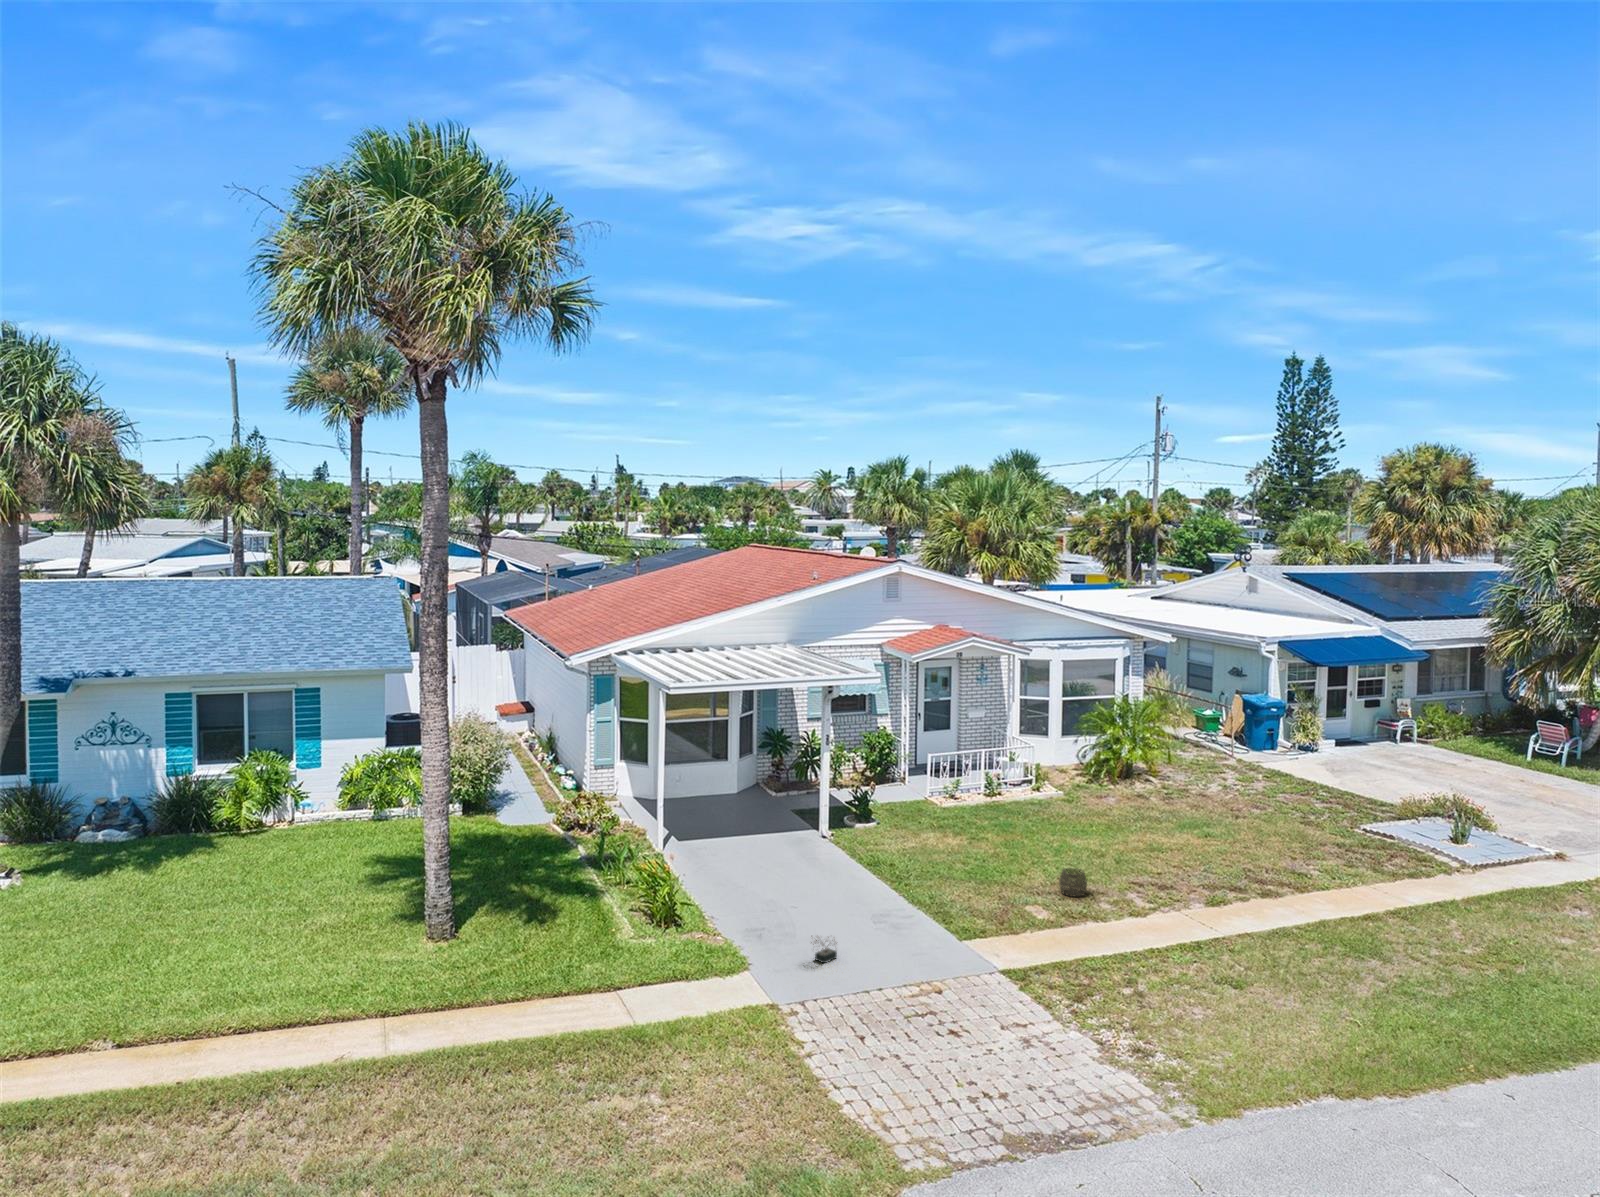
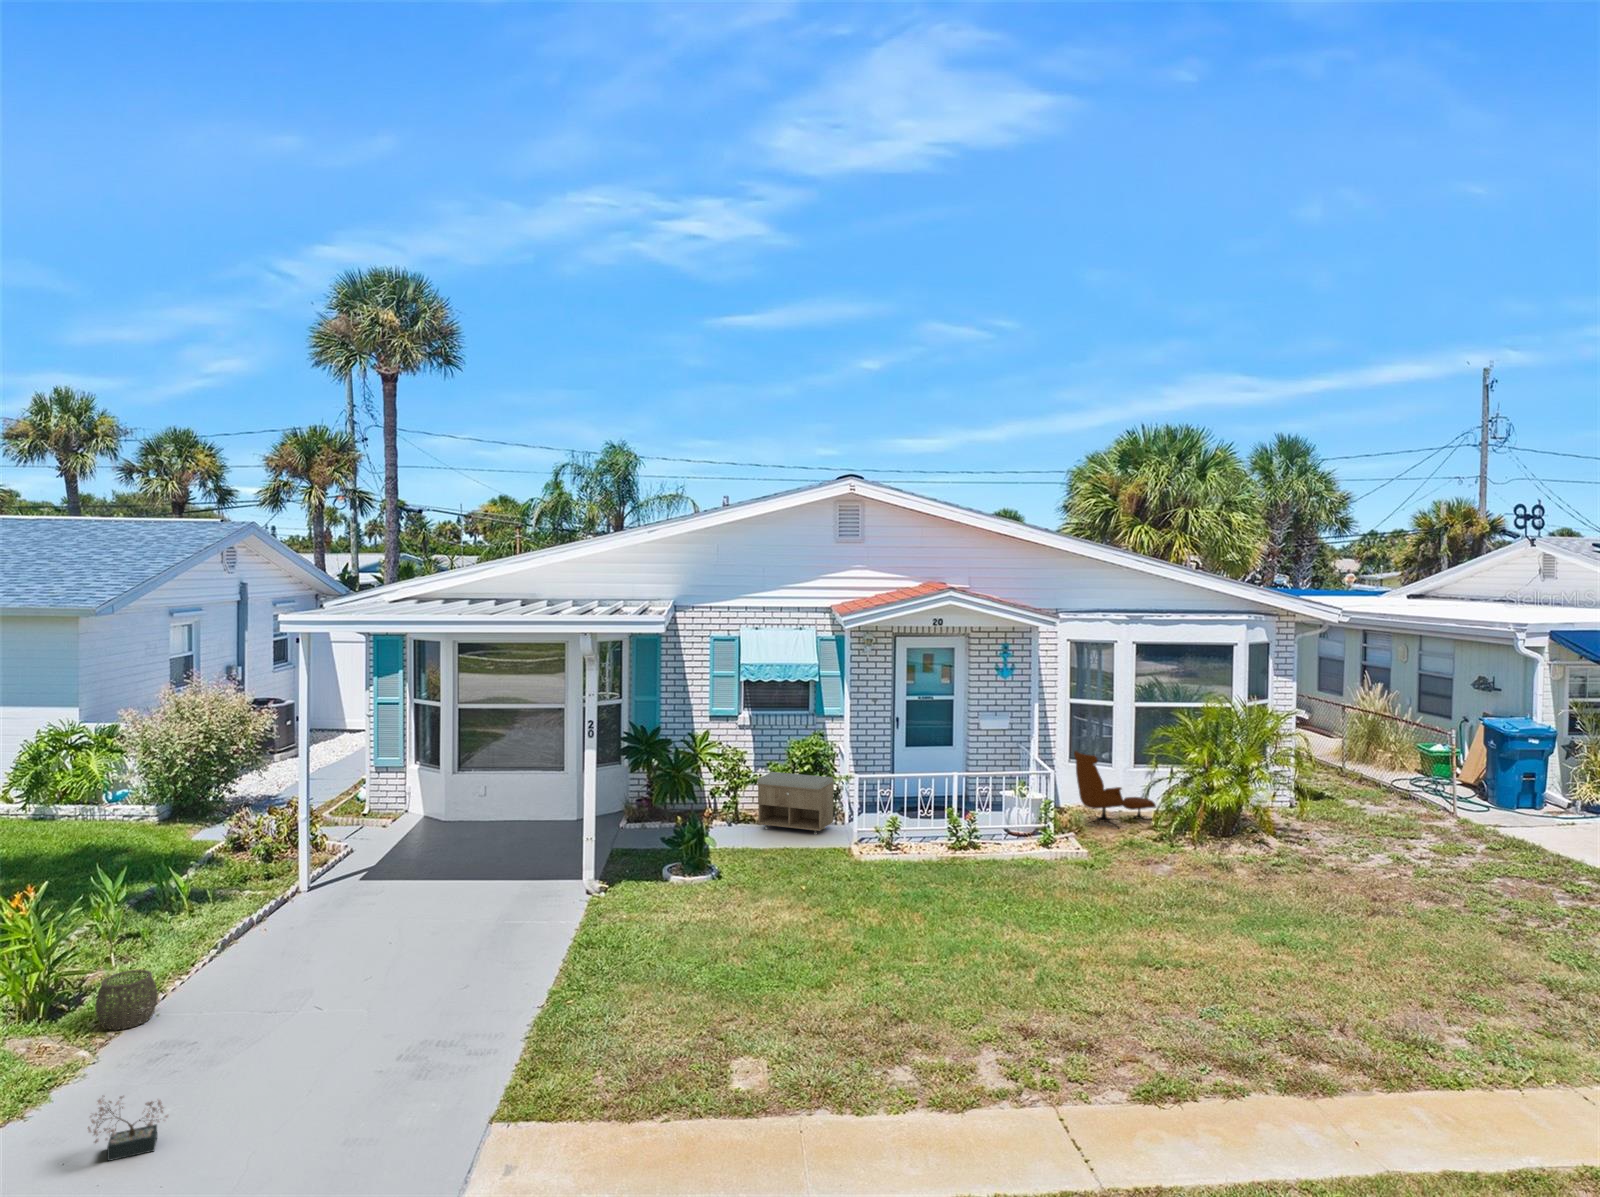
lounge chair: none [1036,731,1080,779] -> present [1074,751,1156,828]
storage bench: none [854,757,899,797] -> present [757,772,833,835]
woven basket: present [1059,868,1087,897] -> present [95,970,158,1030]

